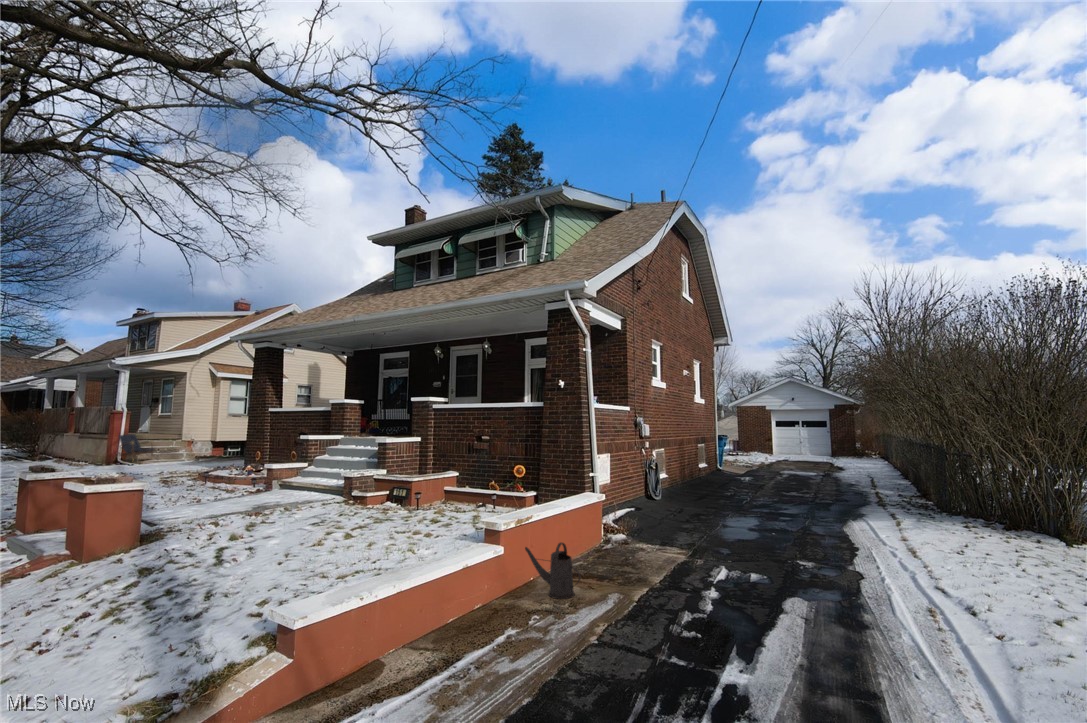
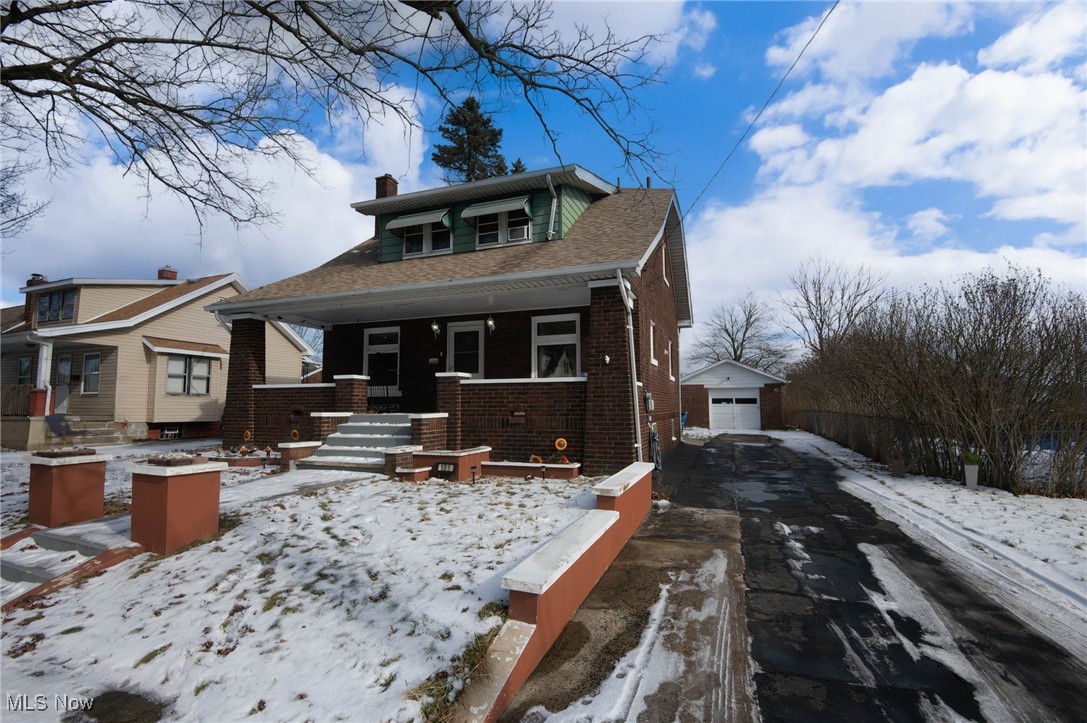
planter: none [998,488,1028,534] -> present [961,452,980,489]
watering can: present [525,543,581,599] -> present [887,452,919,477]

